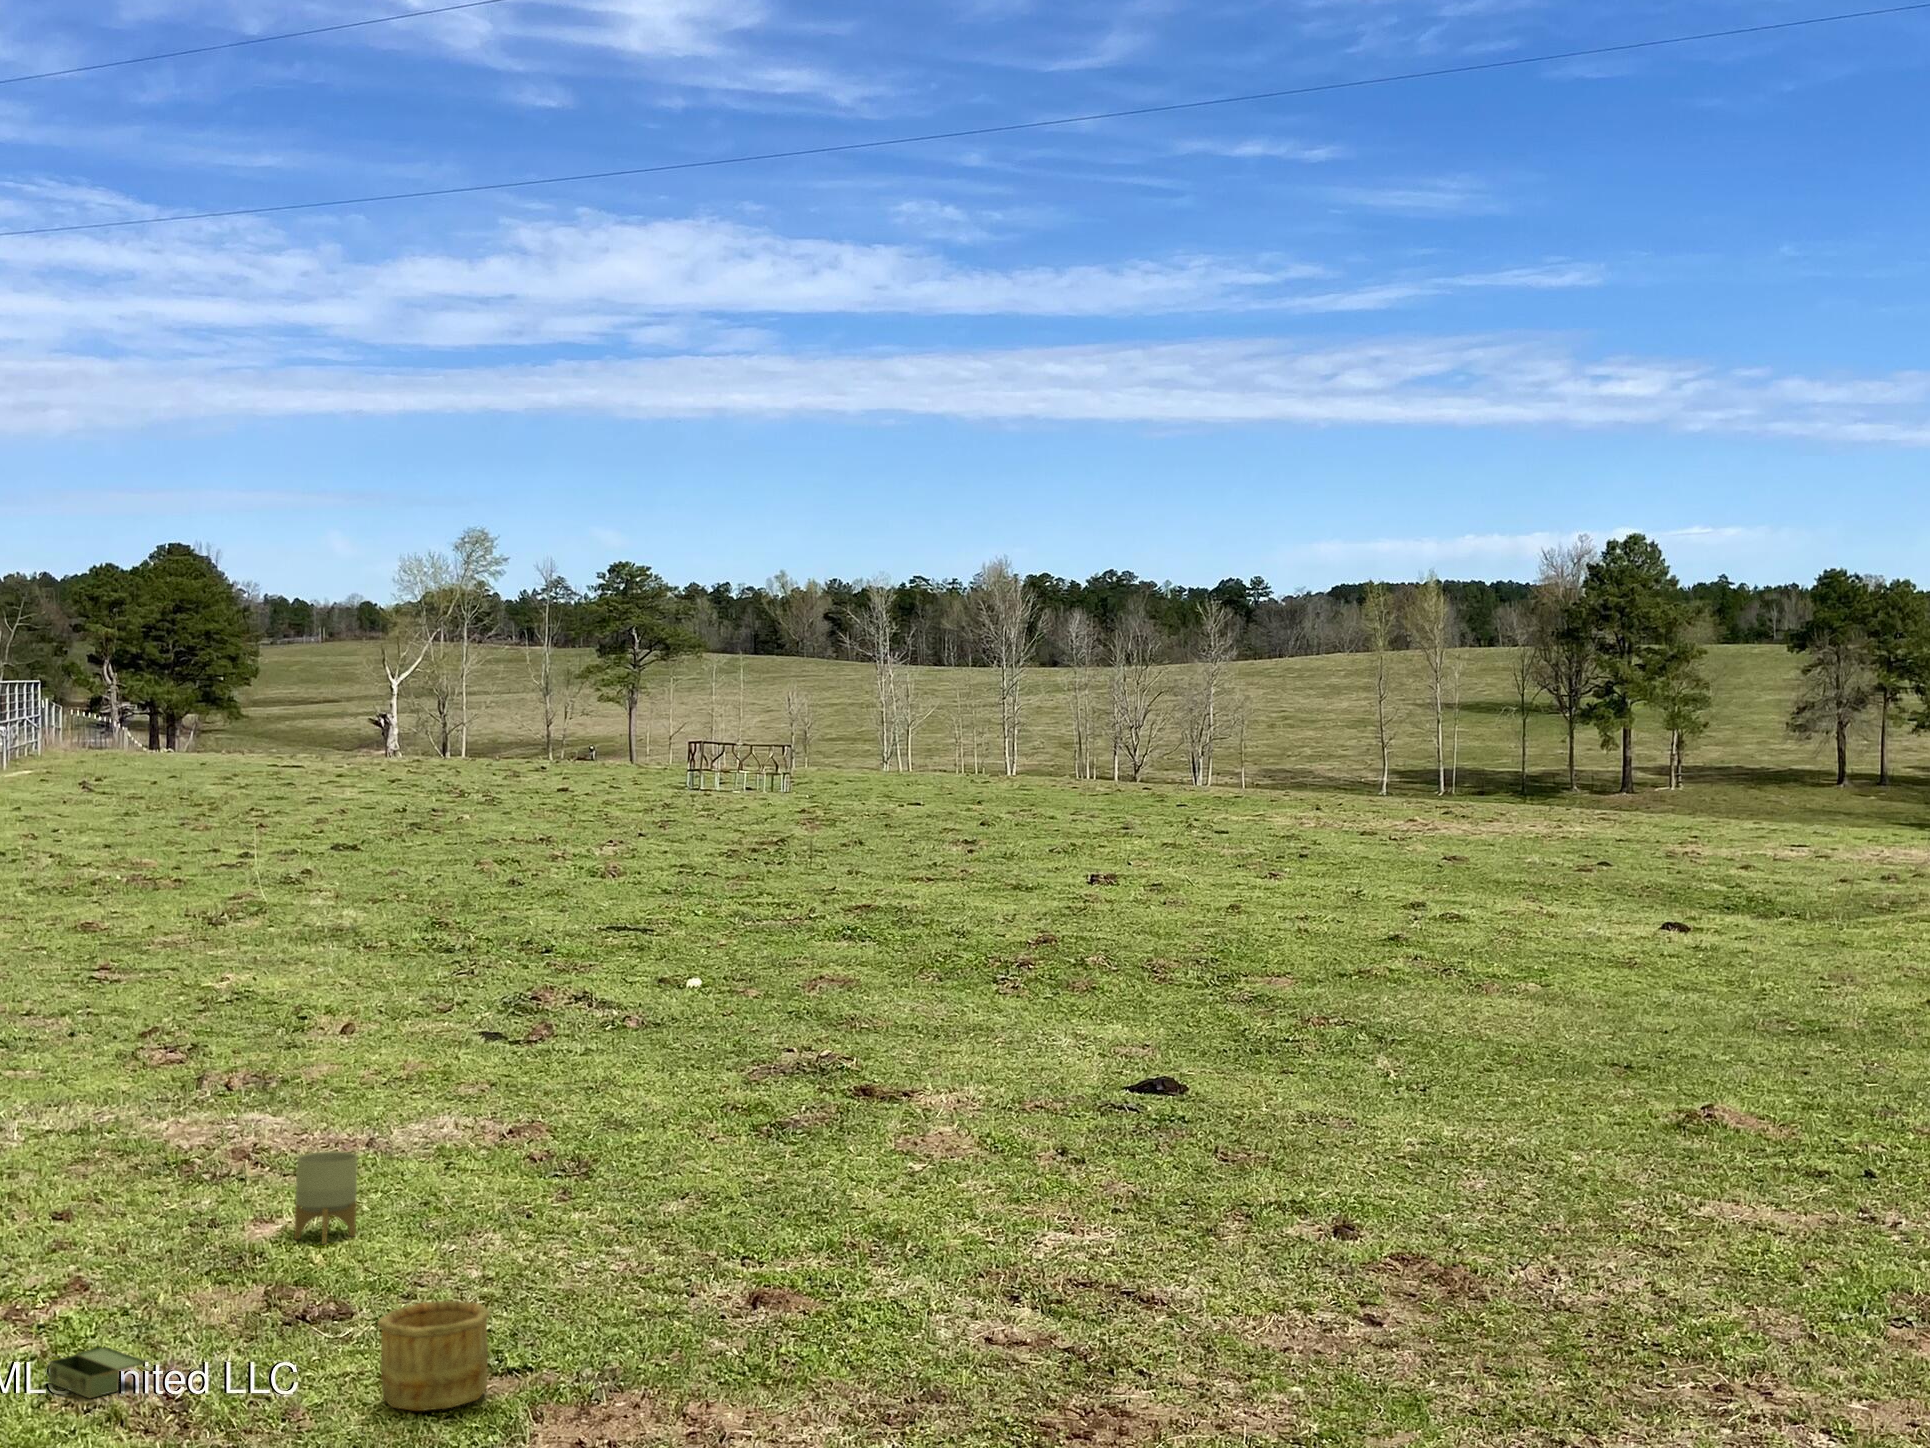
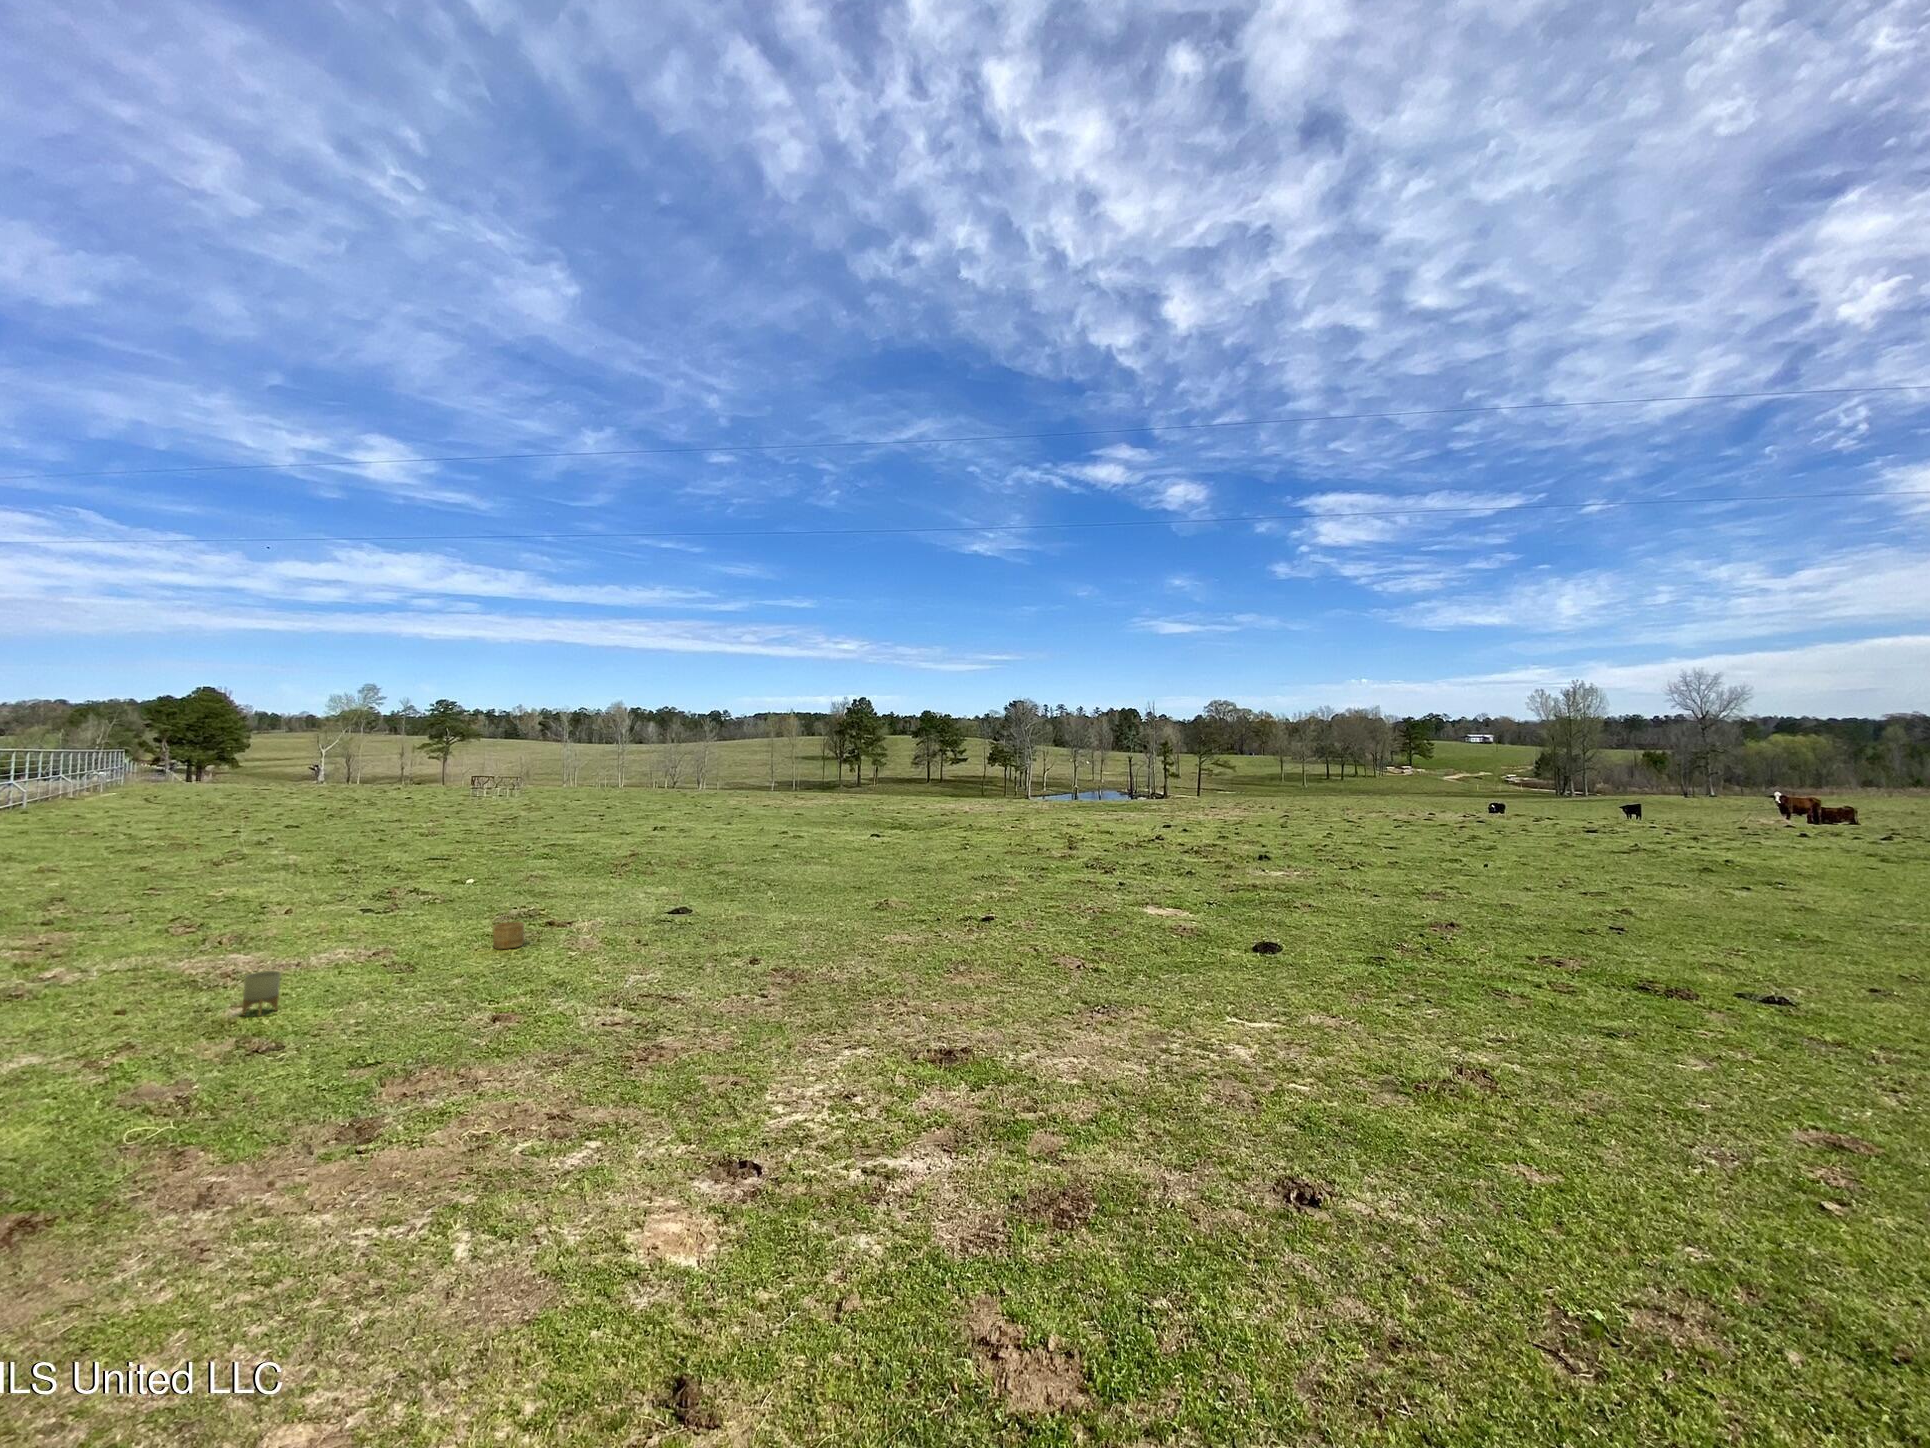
wooden bucket: present [378,1300,490,1411] -> present [493,921,525,949]
toolbox: present [48,1347,145,1398] -> none [102,1079,165,1105]

